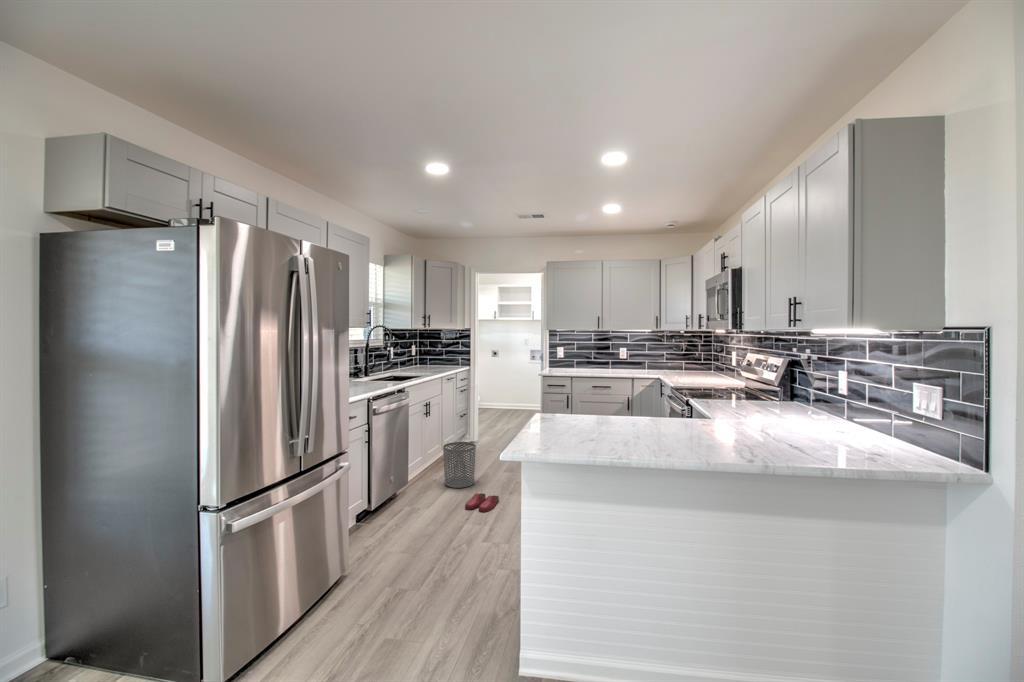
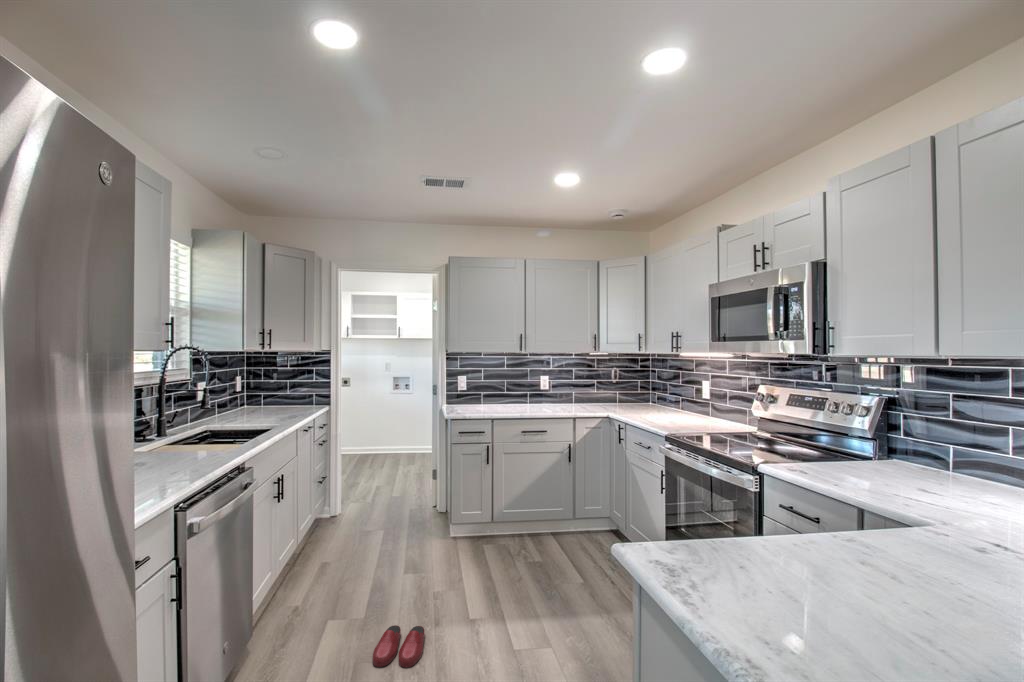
waste bin: present [443,442,476,488] -> none [315,535,371,619]

